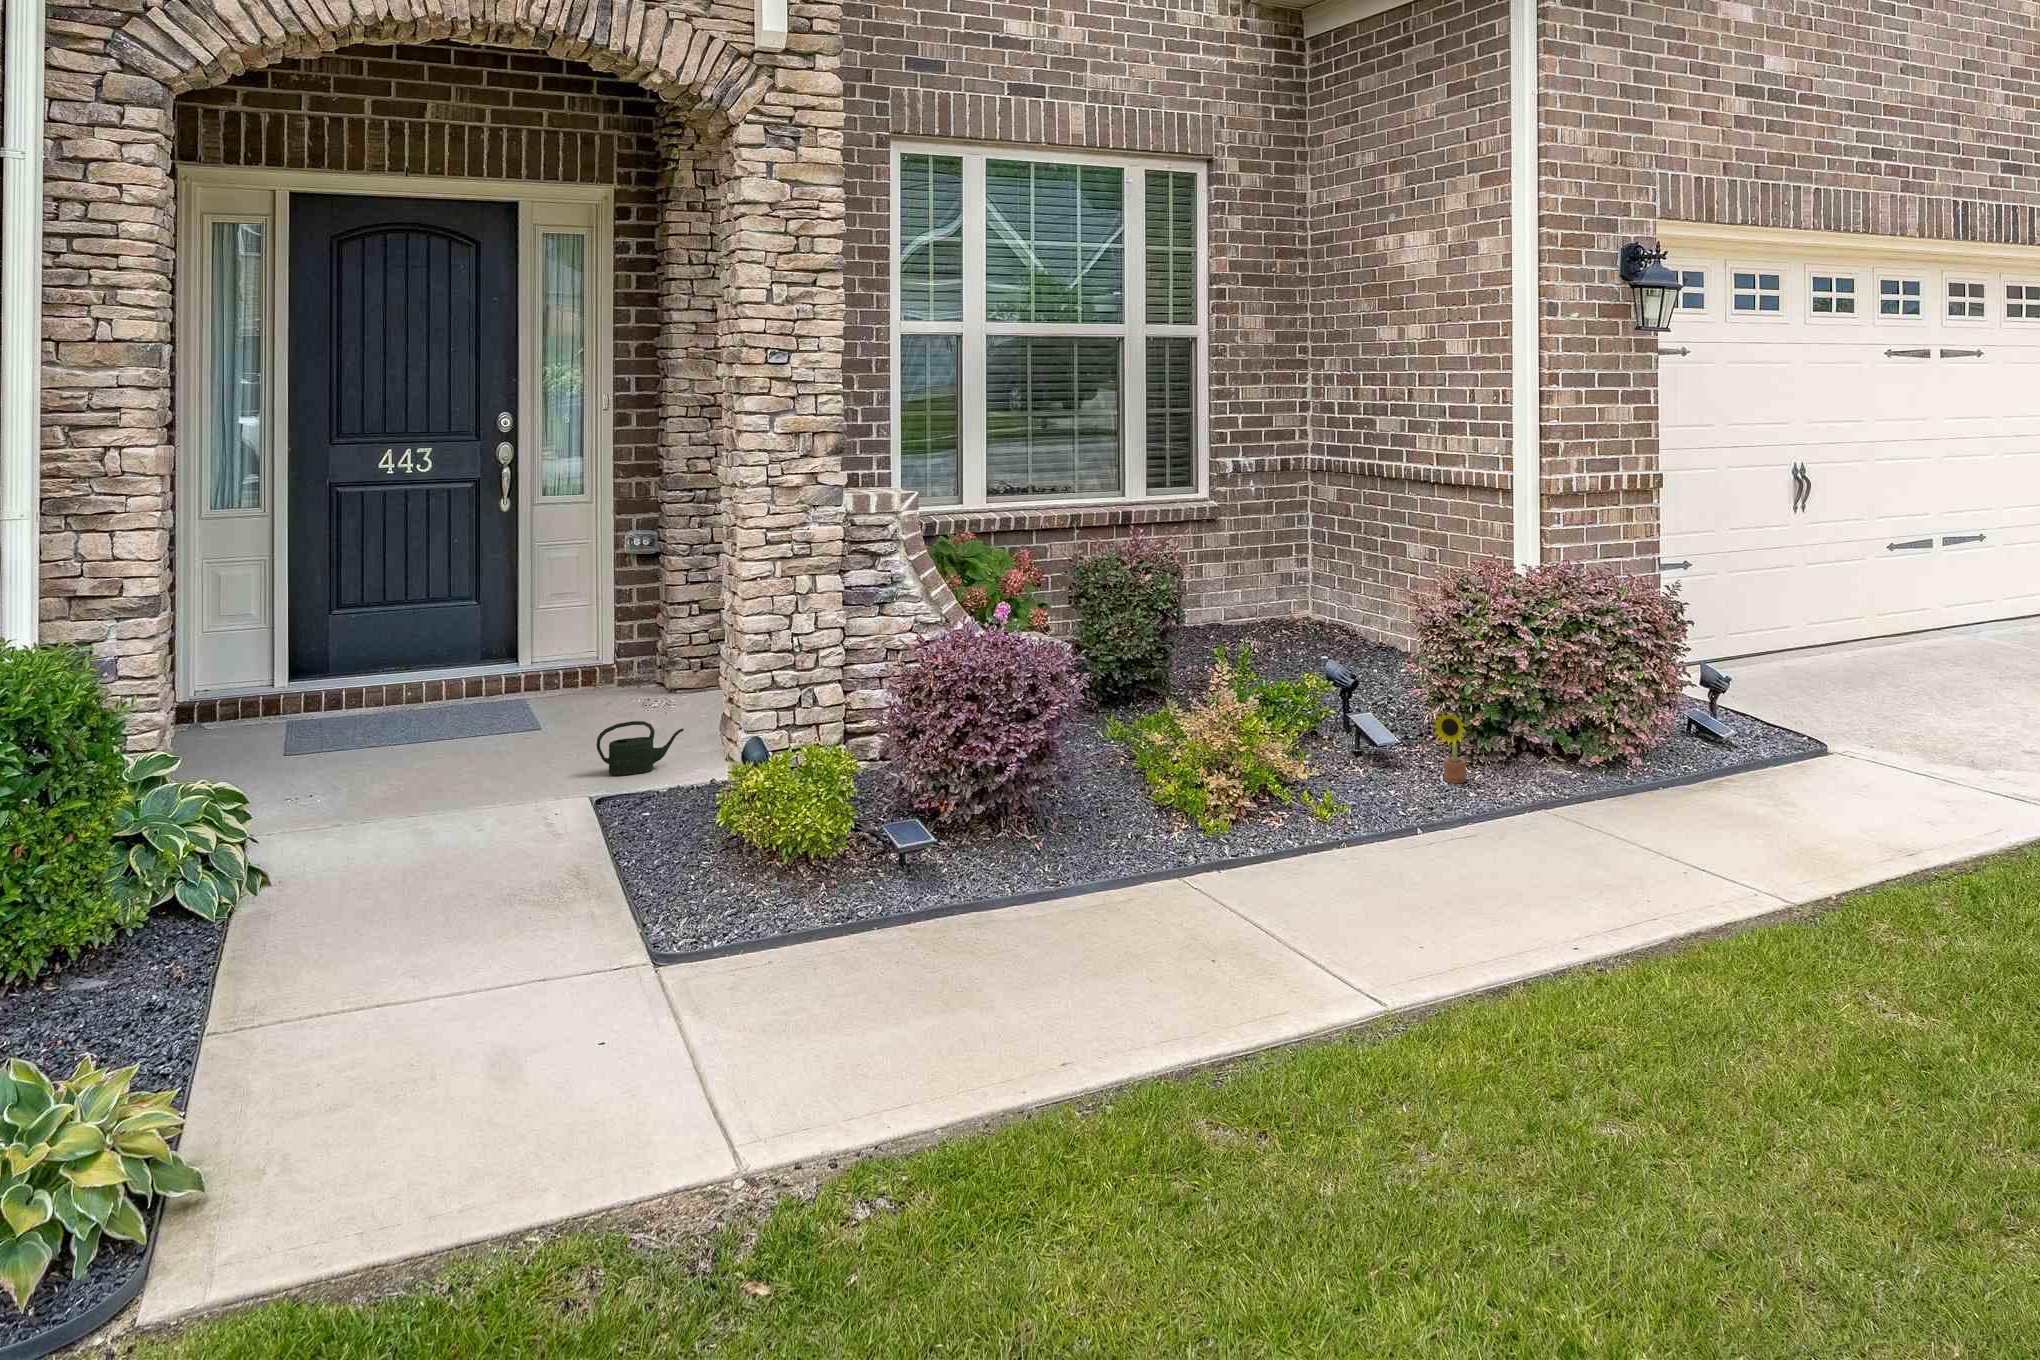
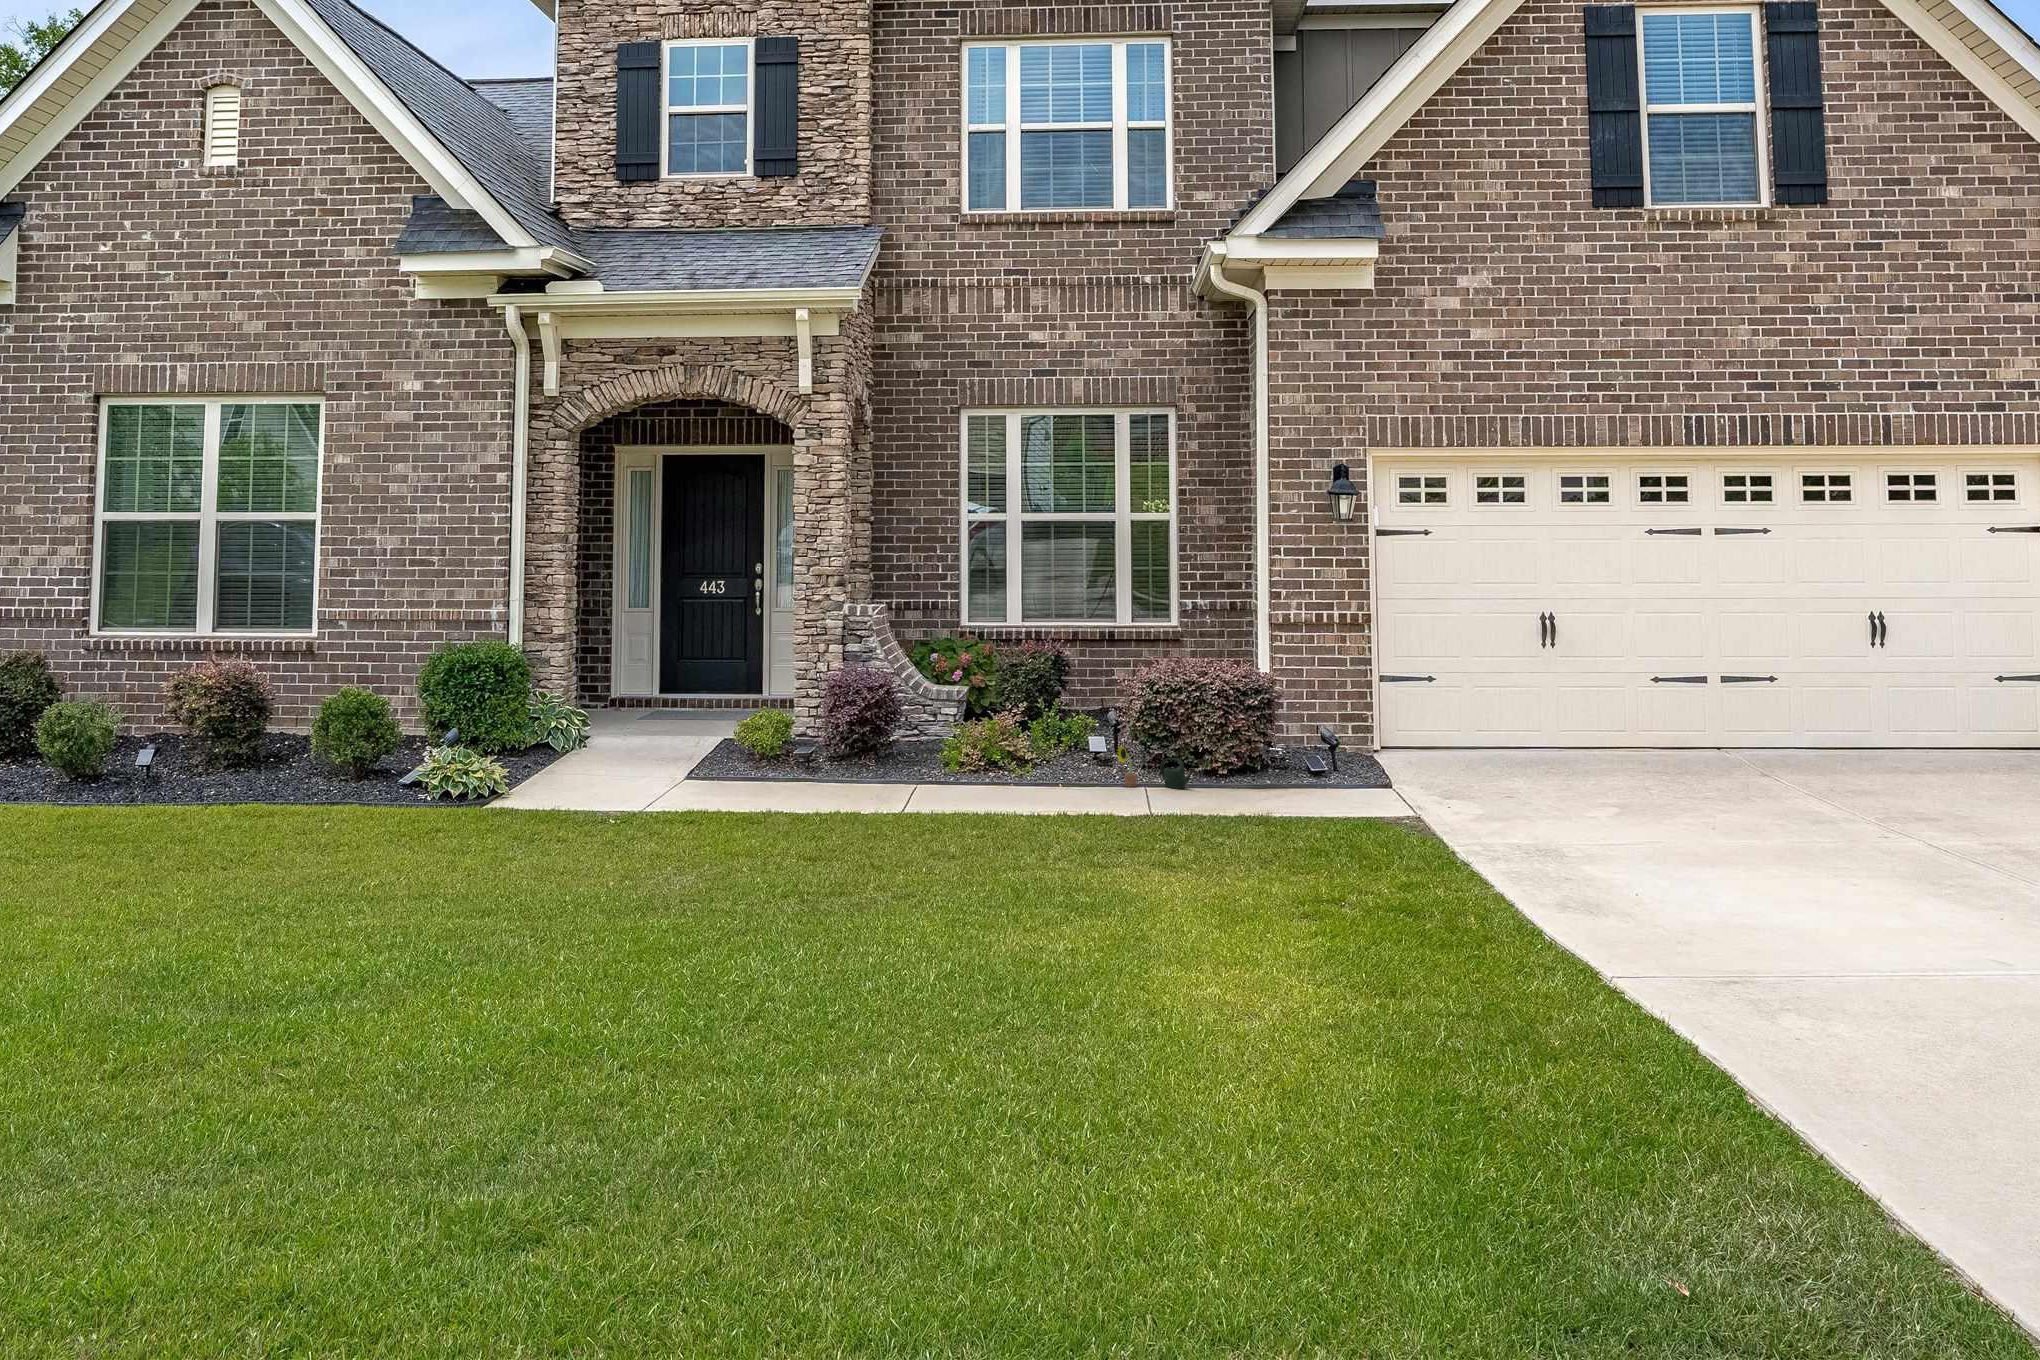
watering can: present [597,721,684,776] -> present [1160,758,1195,789]

